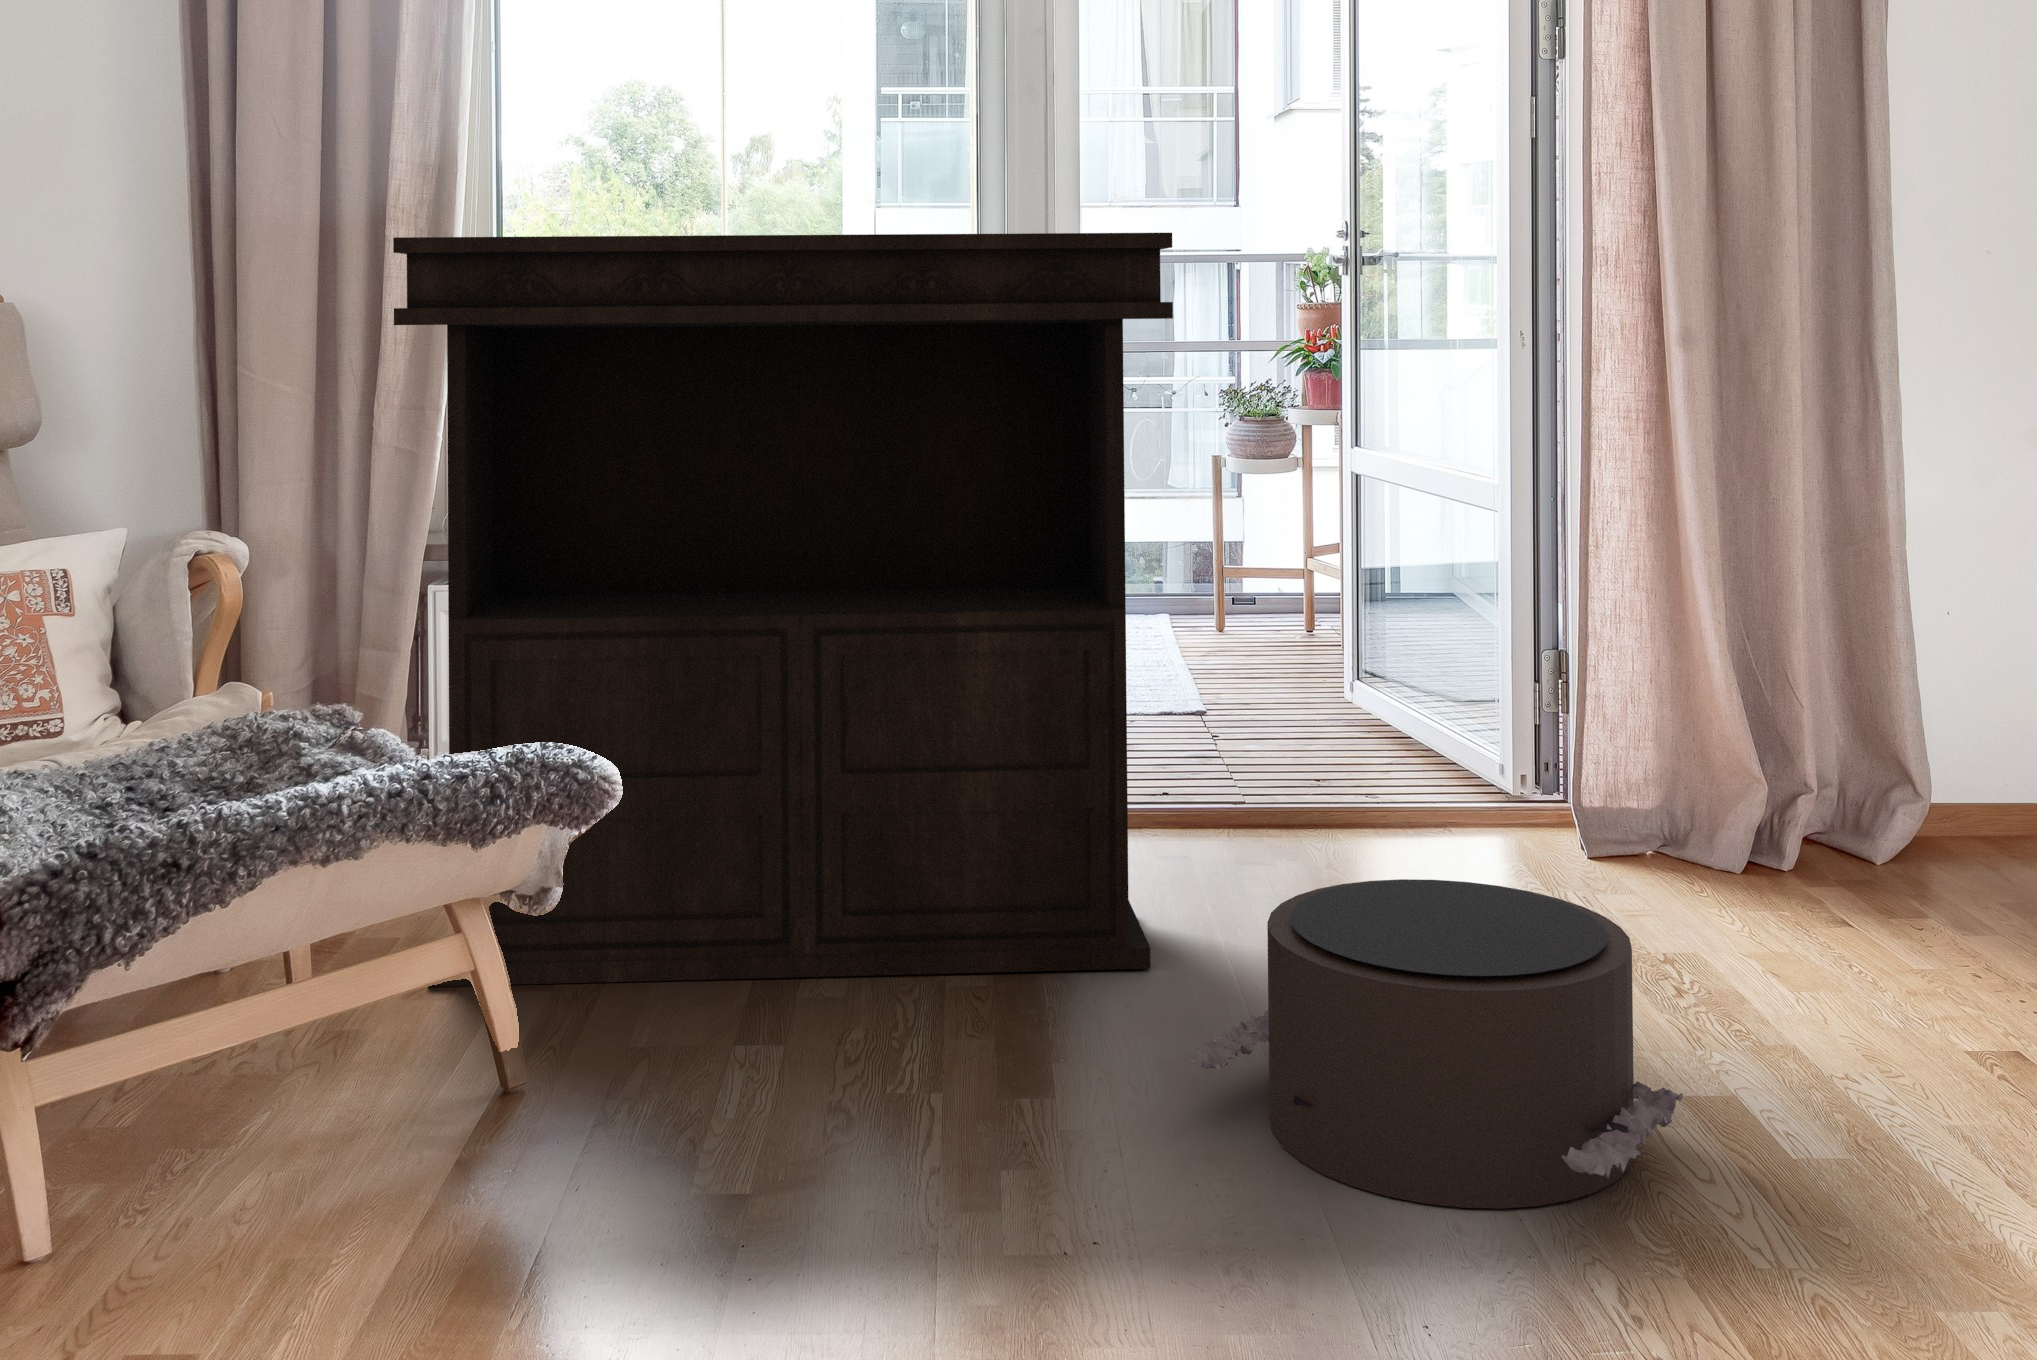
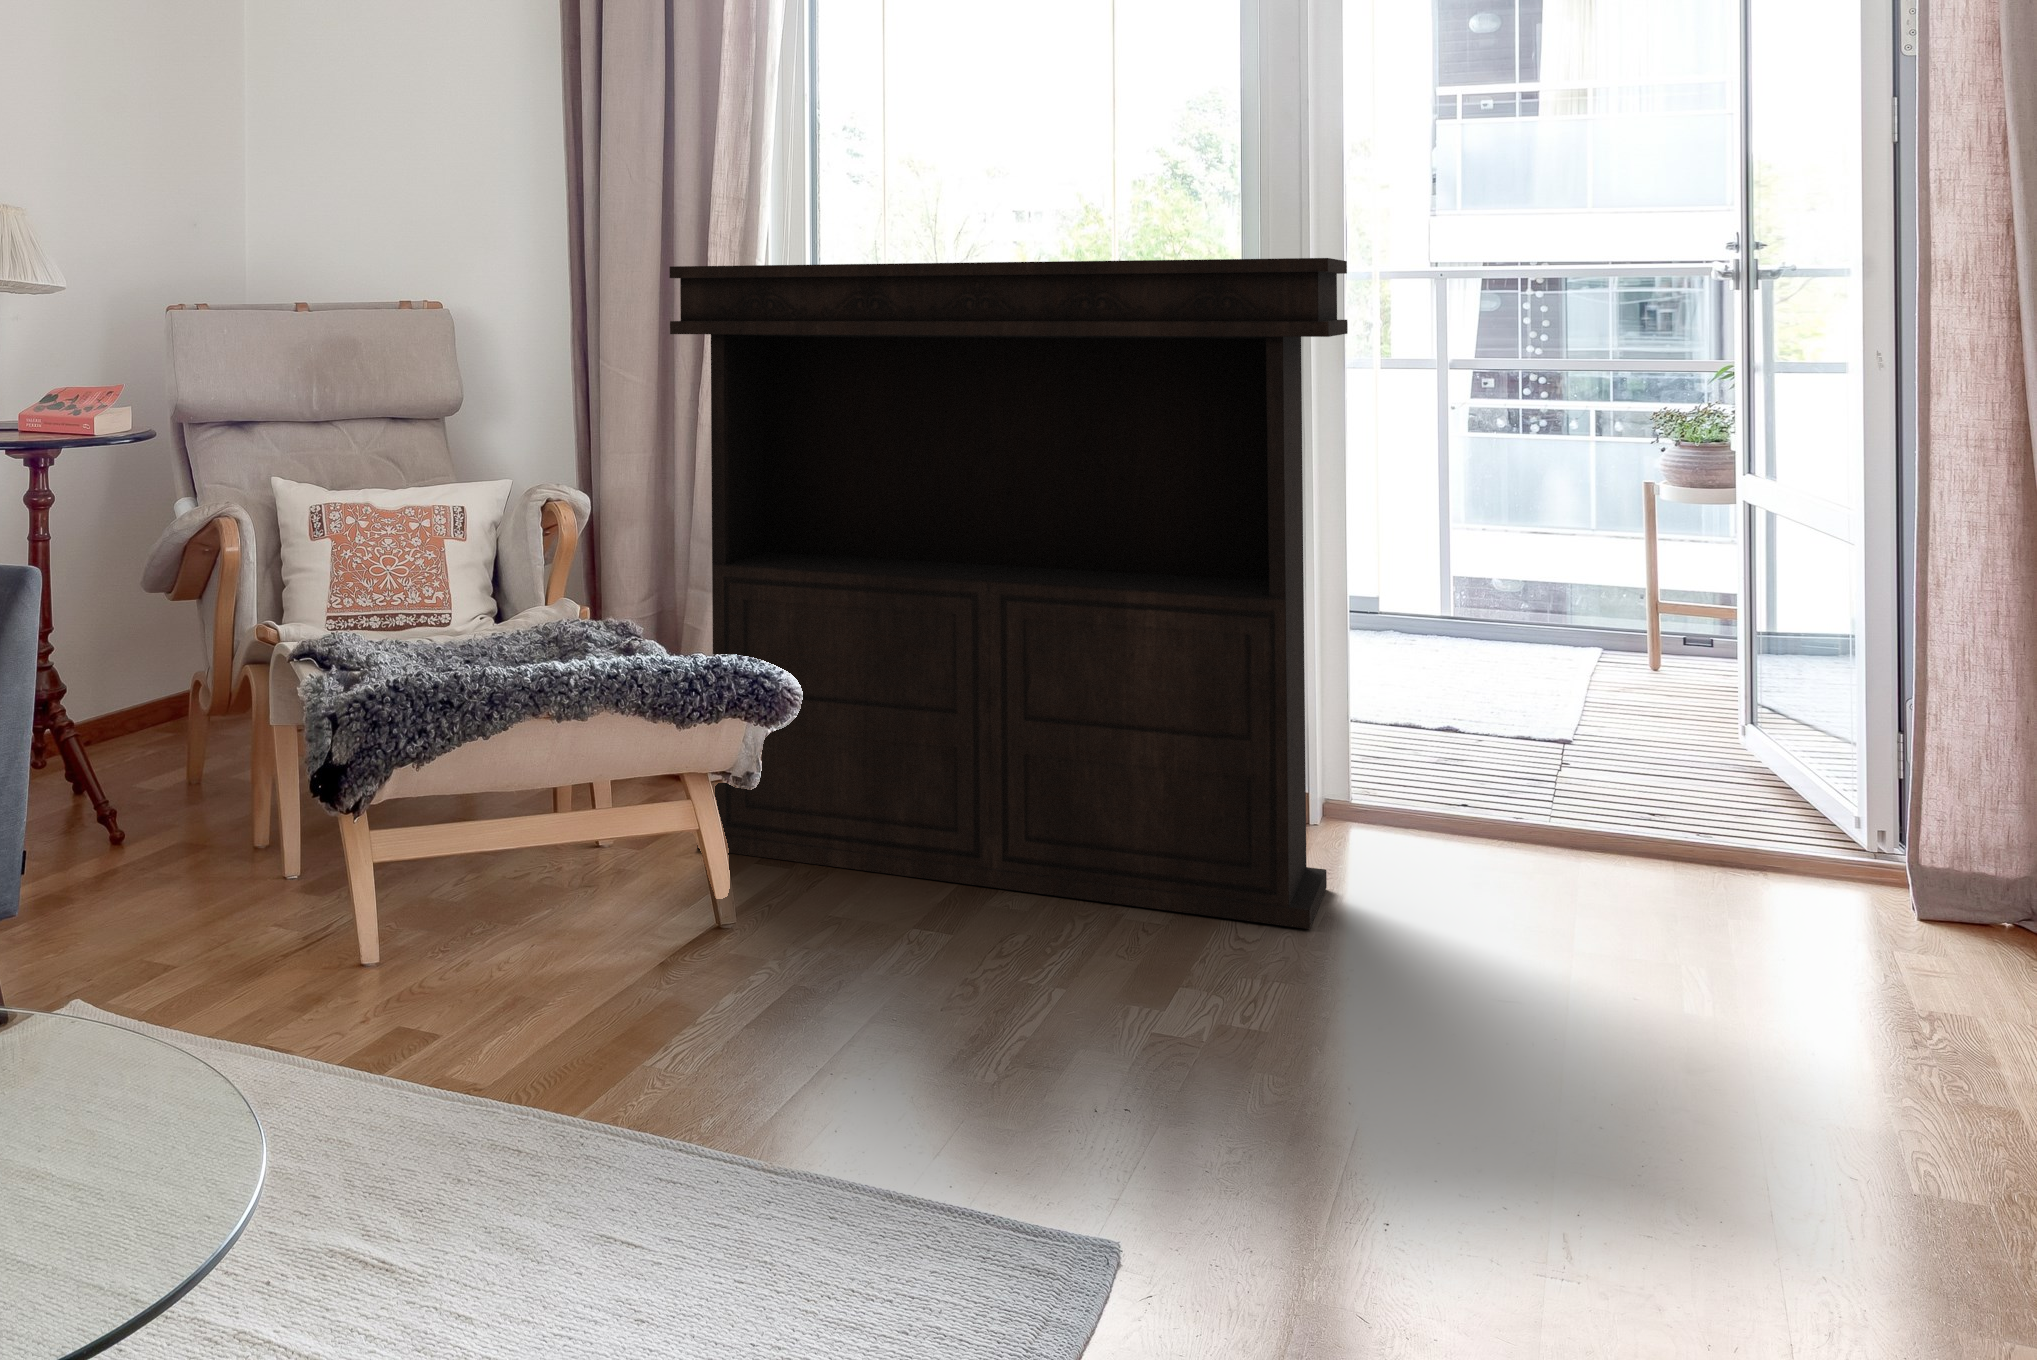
pouf: present [1190,879,1683,1209] -> none [1244,858,1709,1146]

